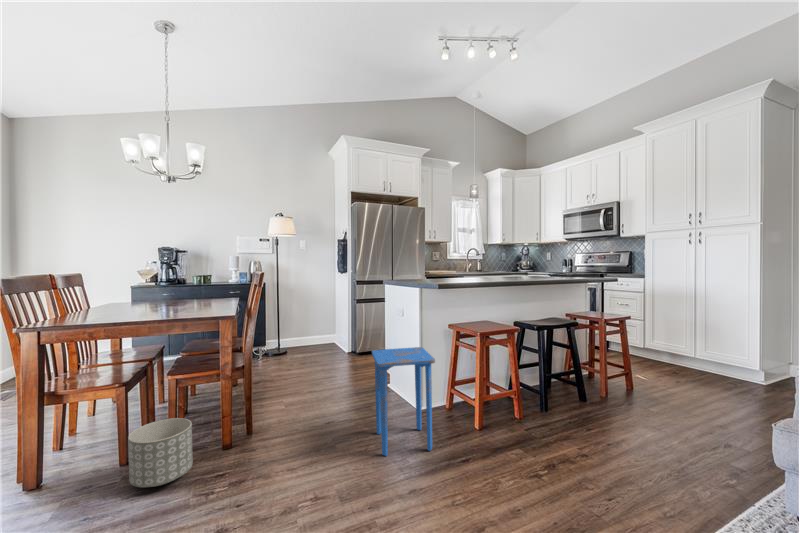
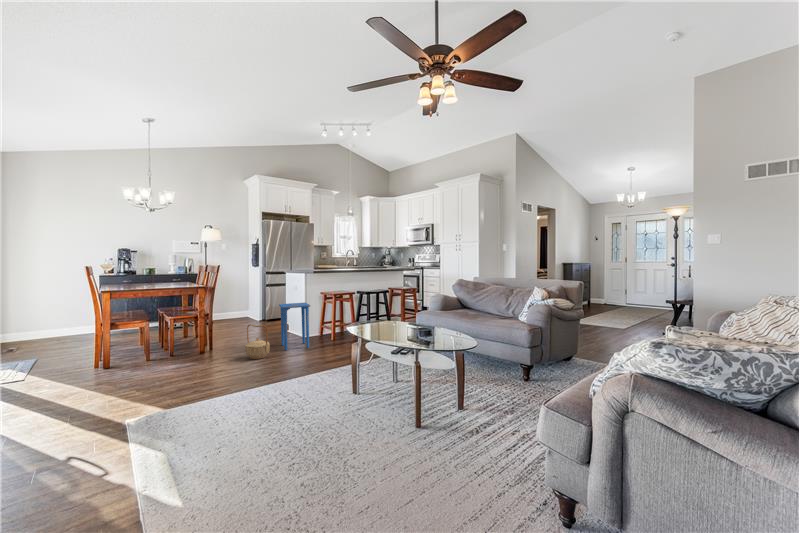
basket: none [296,405,350,494] -> present [245,324,270,359]
planter: present [128,418,193,487] -> none [161,336,191,363]

